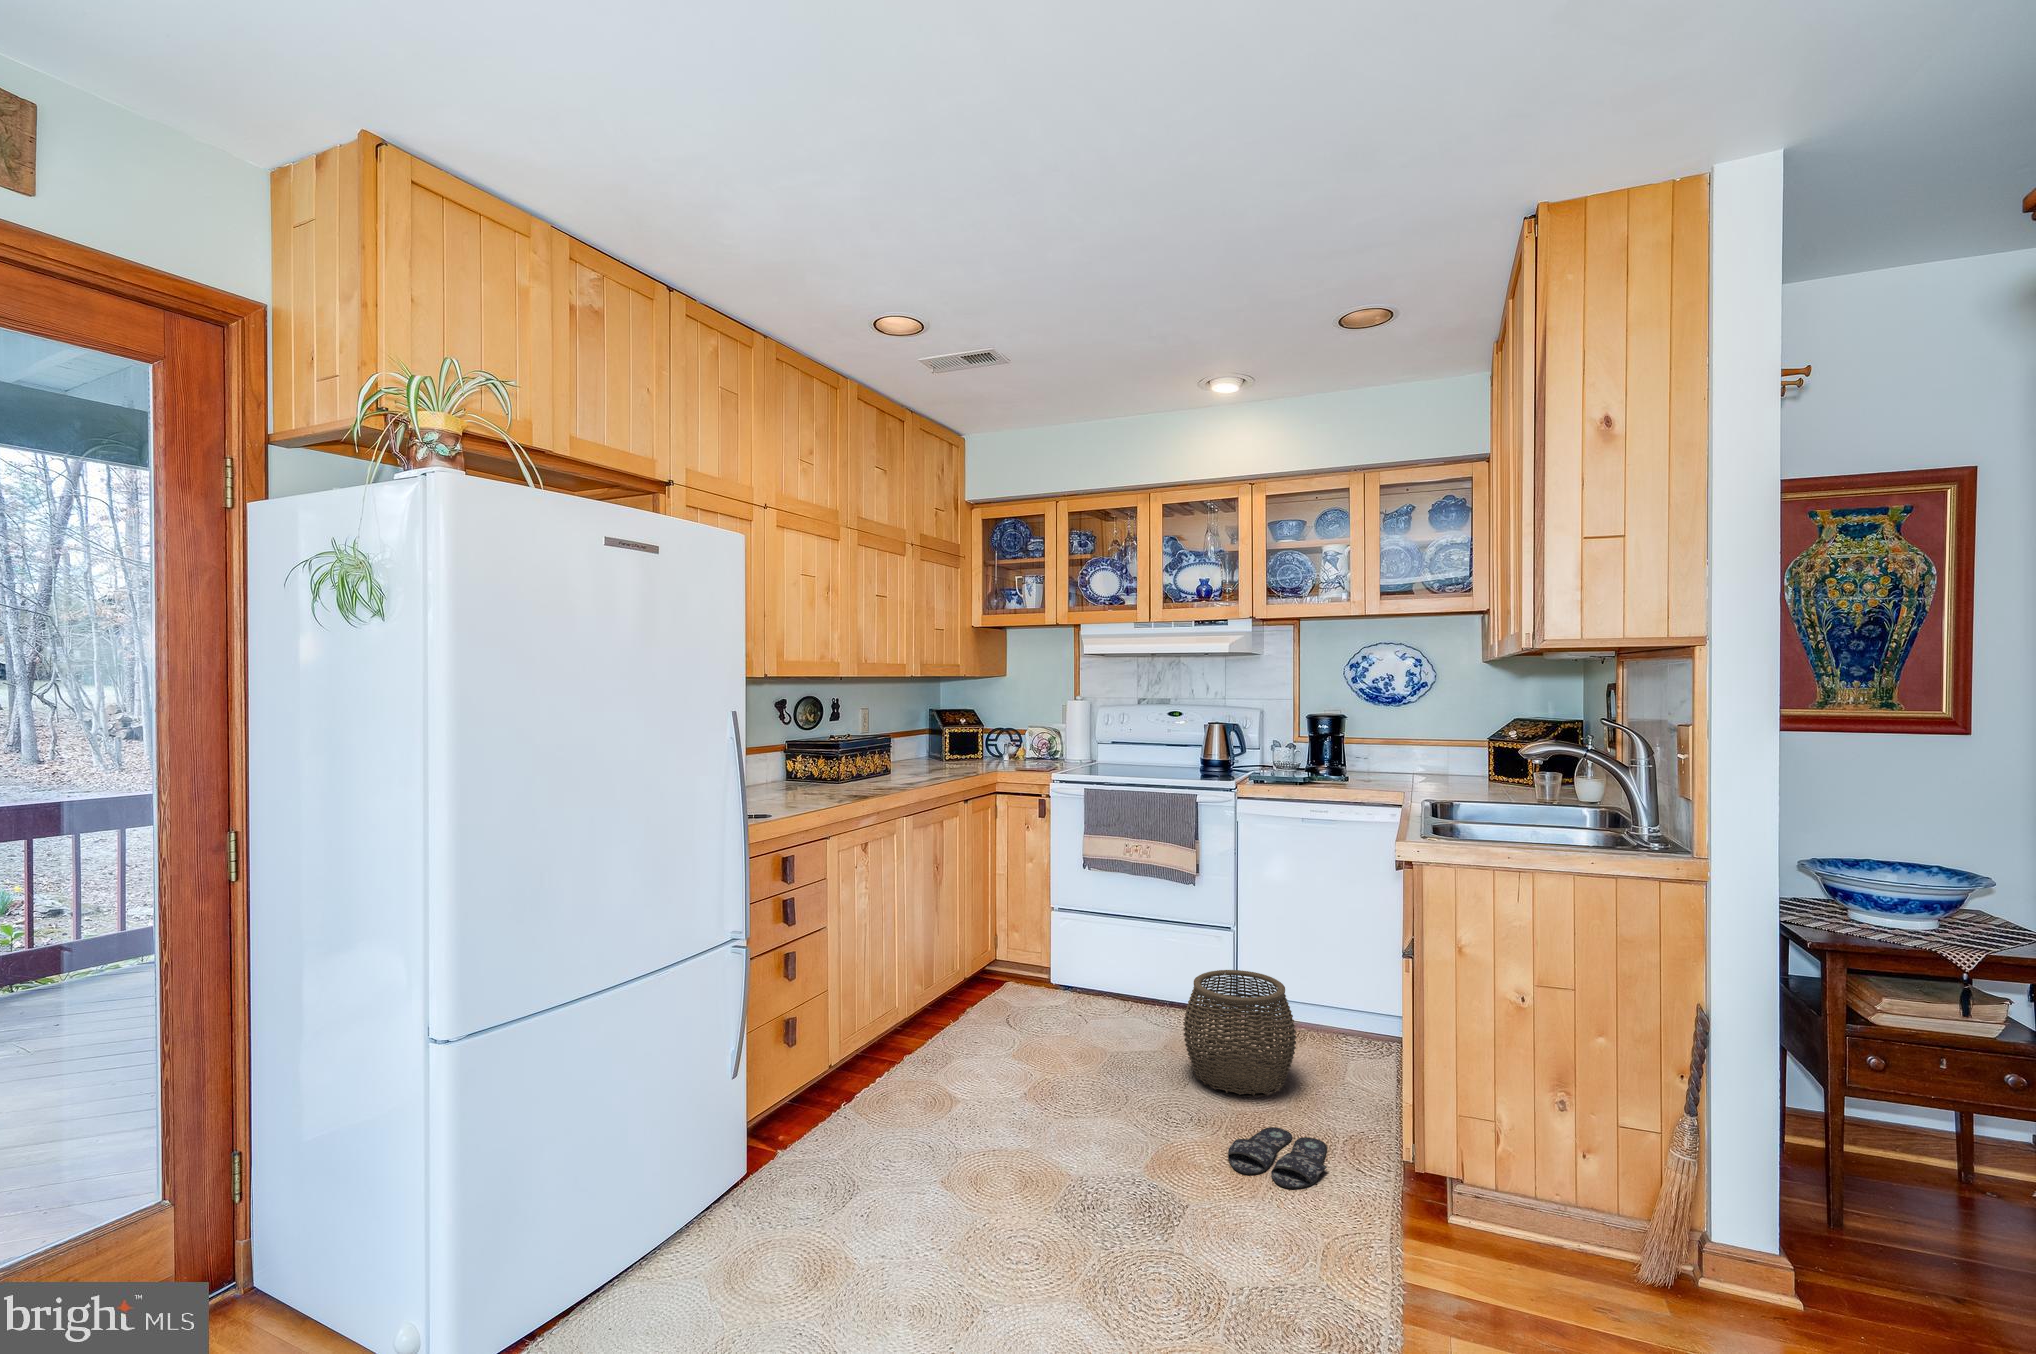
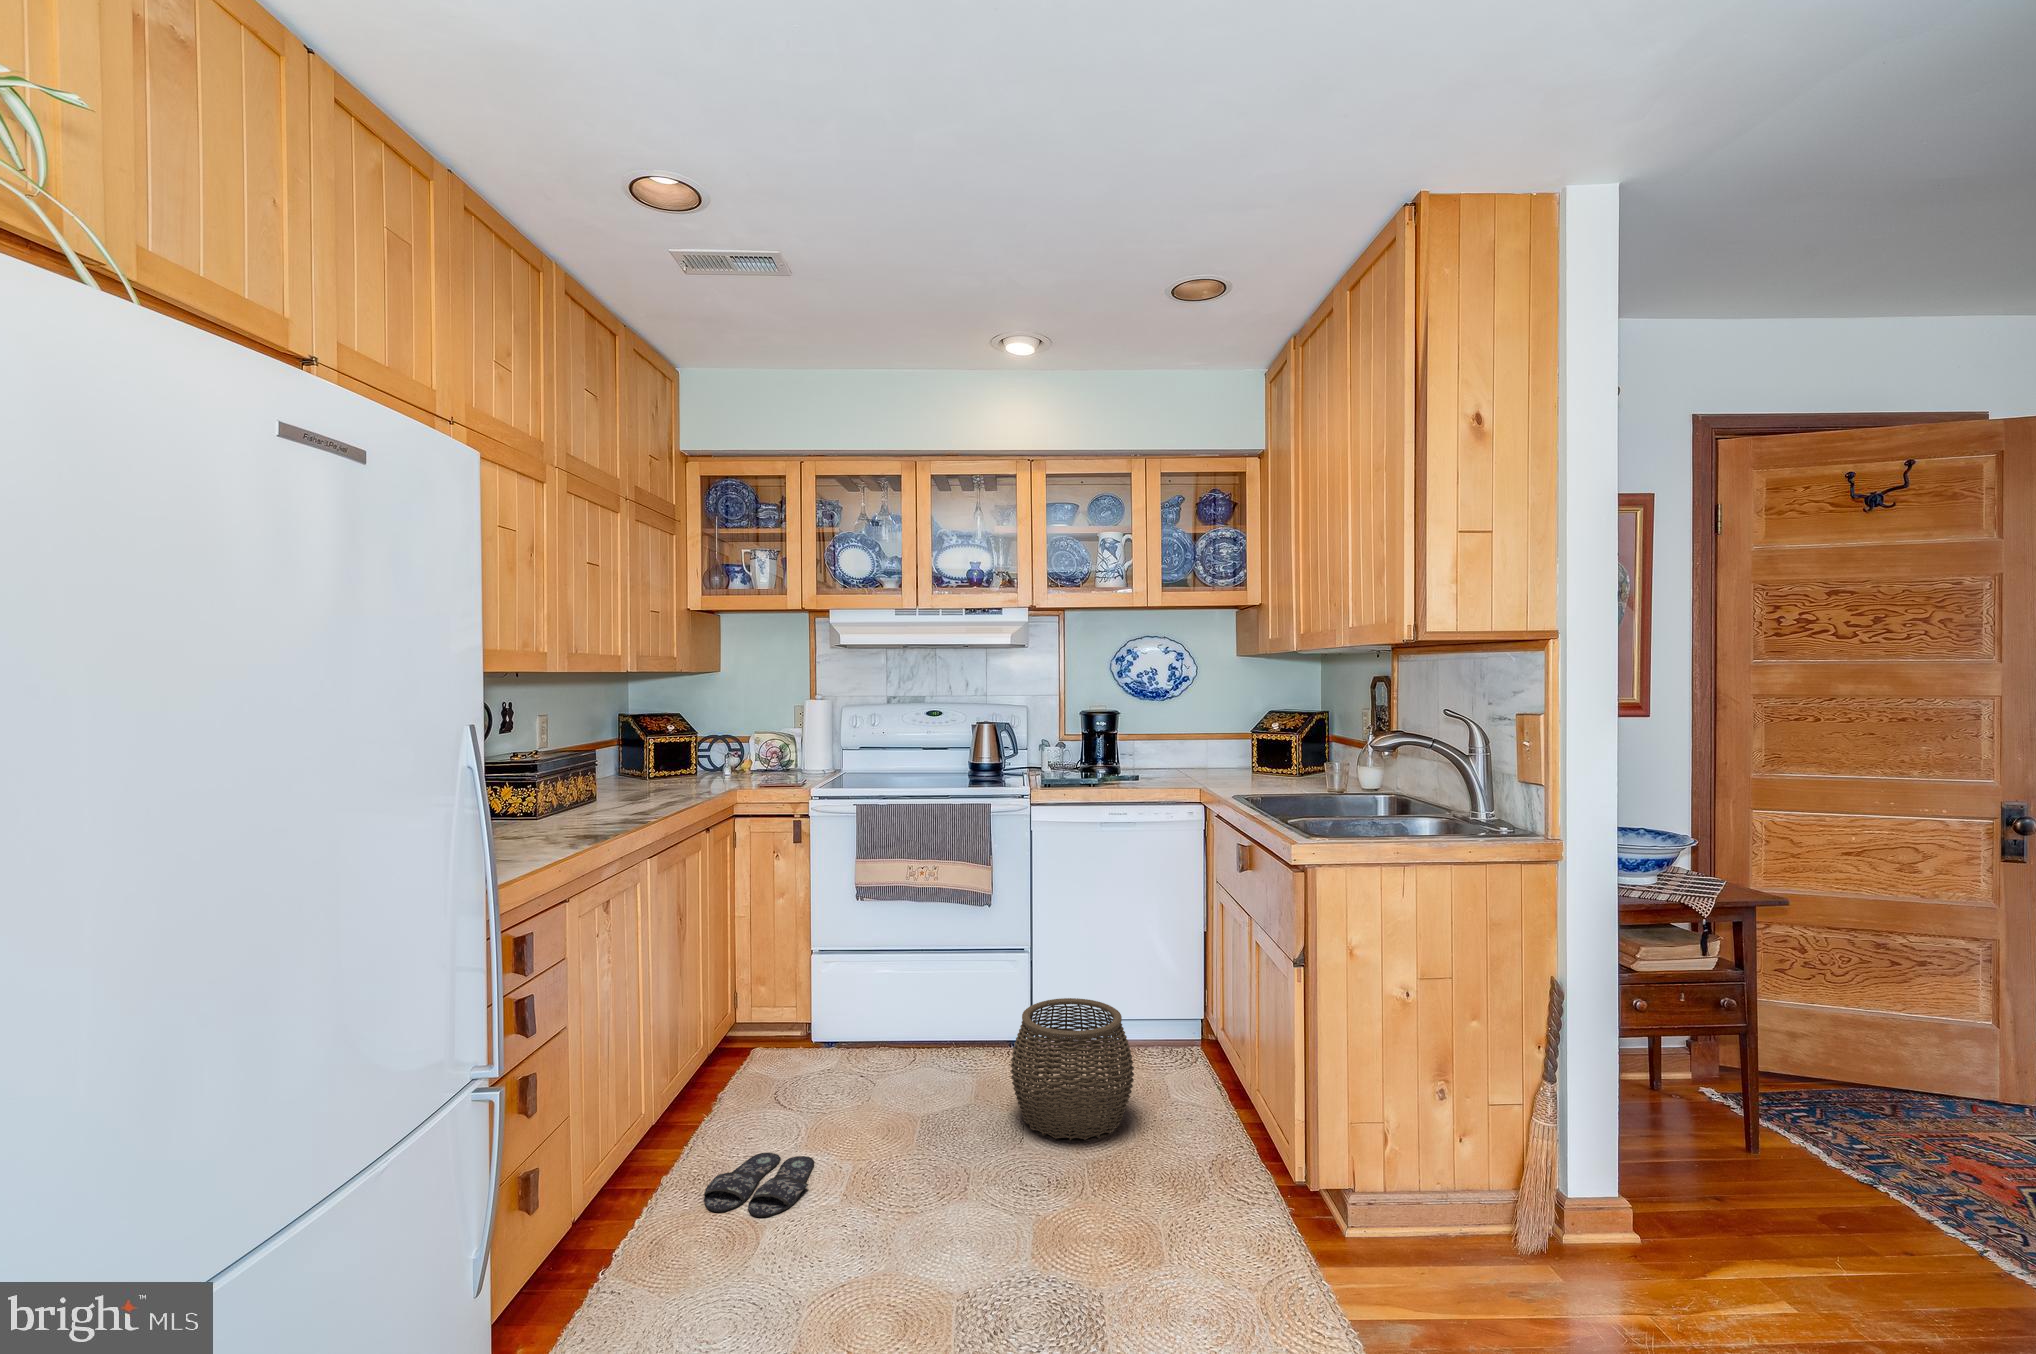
slippers: present [1228,1127,1327,1189] -> present [704,1153,814,1217]

